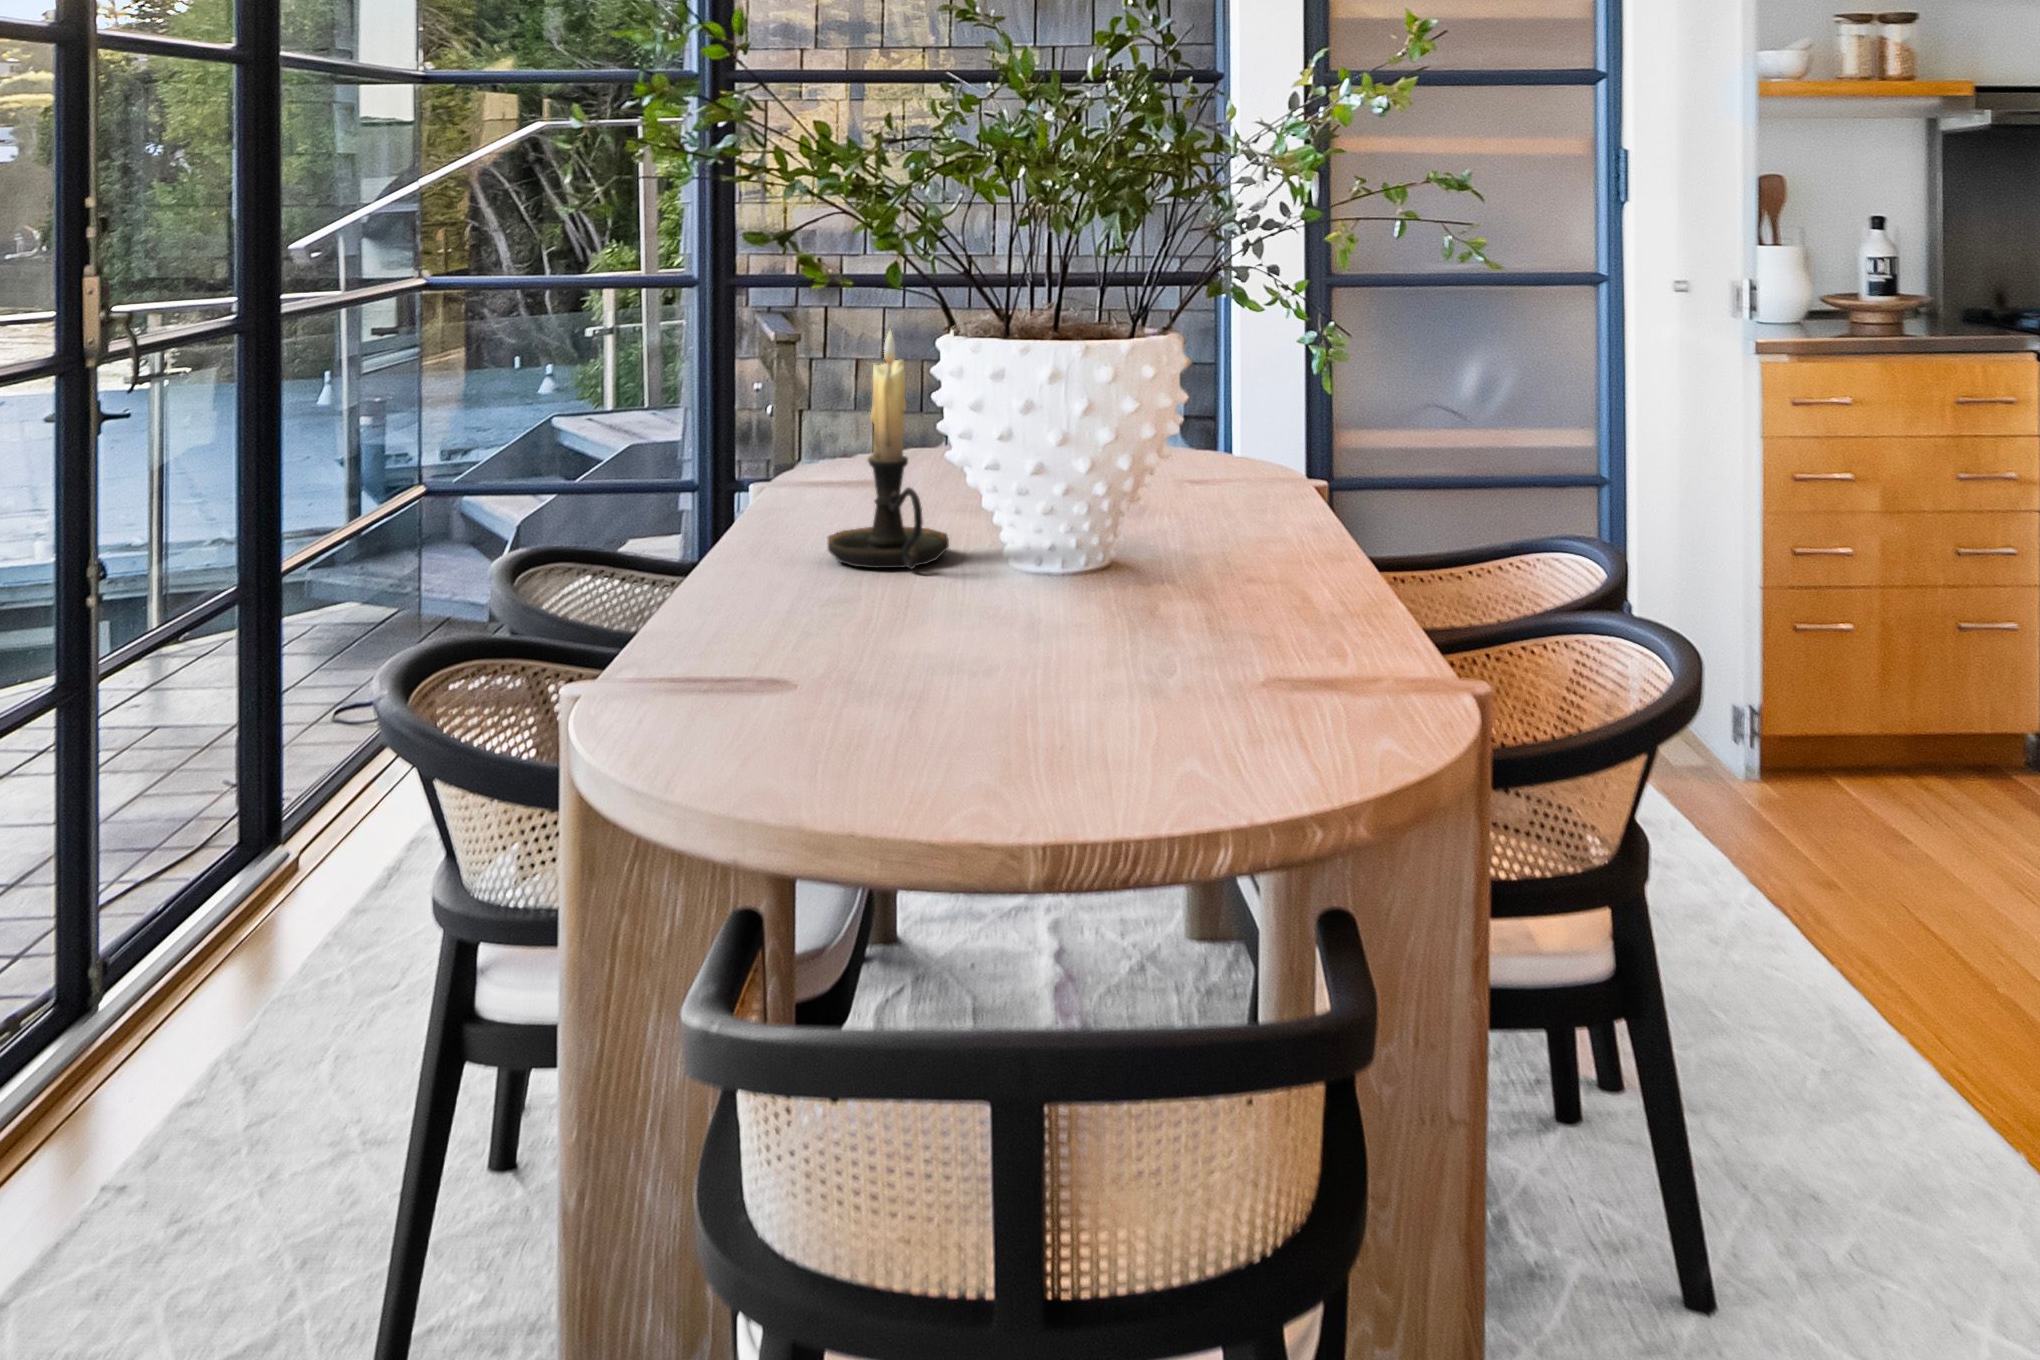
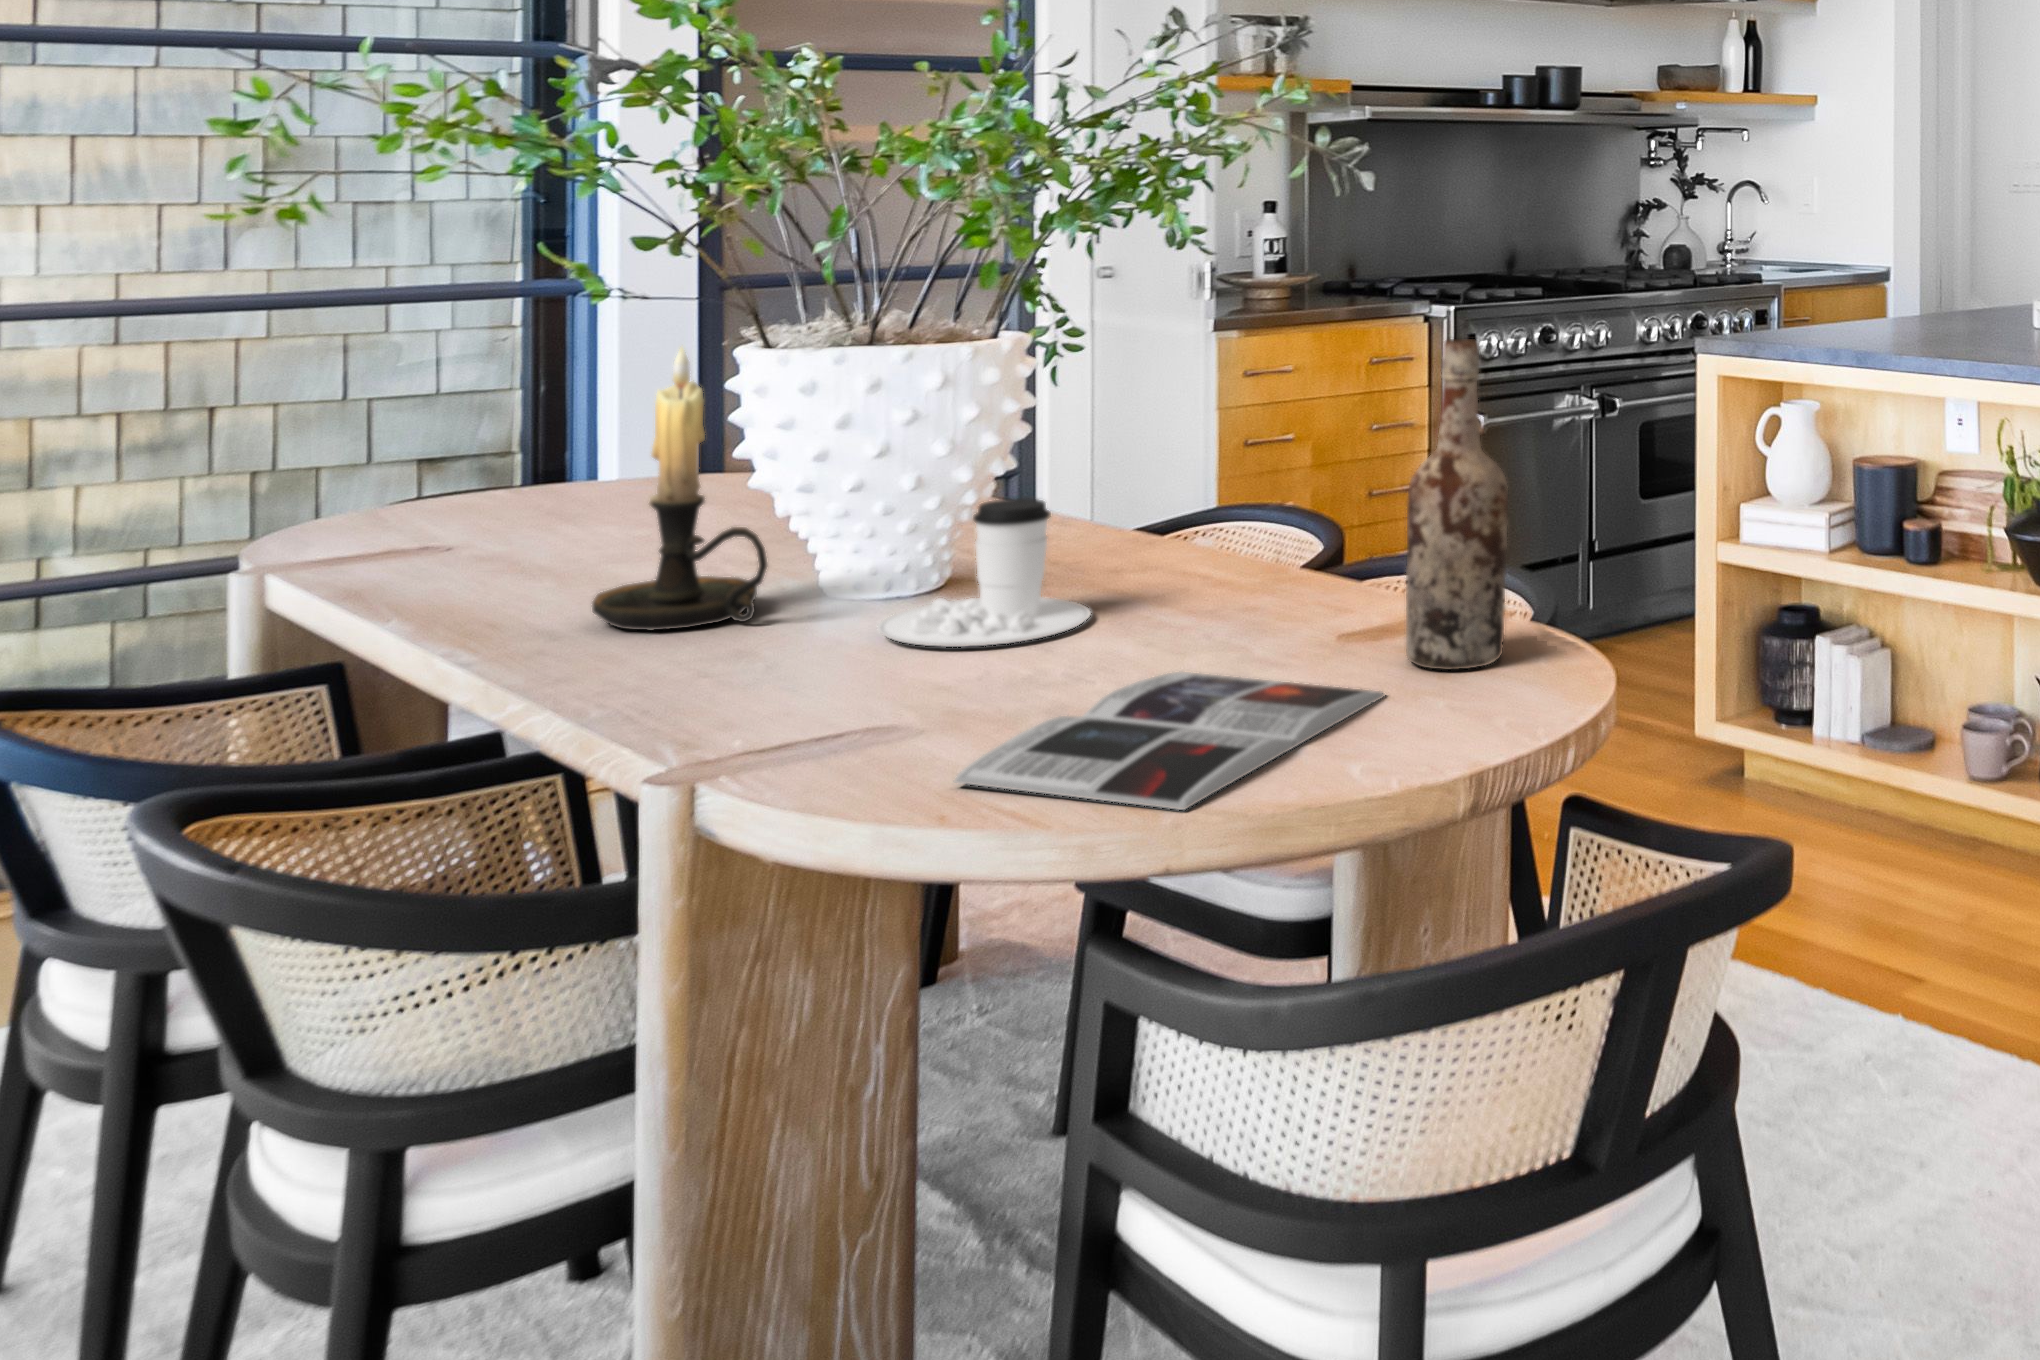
wine bottle: none [1279,365,1386,722] -> present [1406,339,1508,670]
coffee cup: none [961,489,1145,622] -> present [878,498,1090,647]
magazine: none [772,669,1207,783] -> present [954,672,1385,810]

